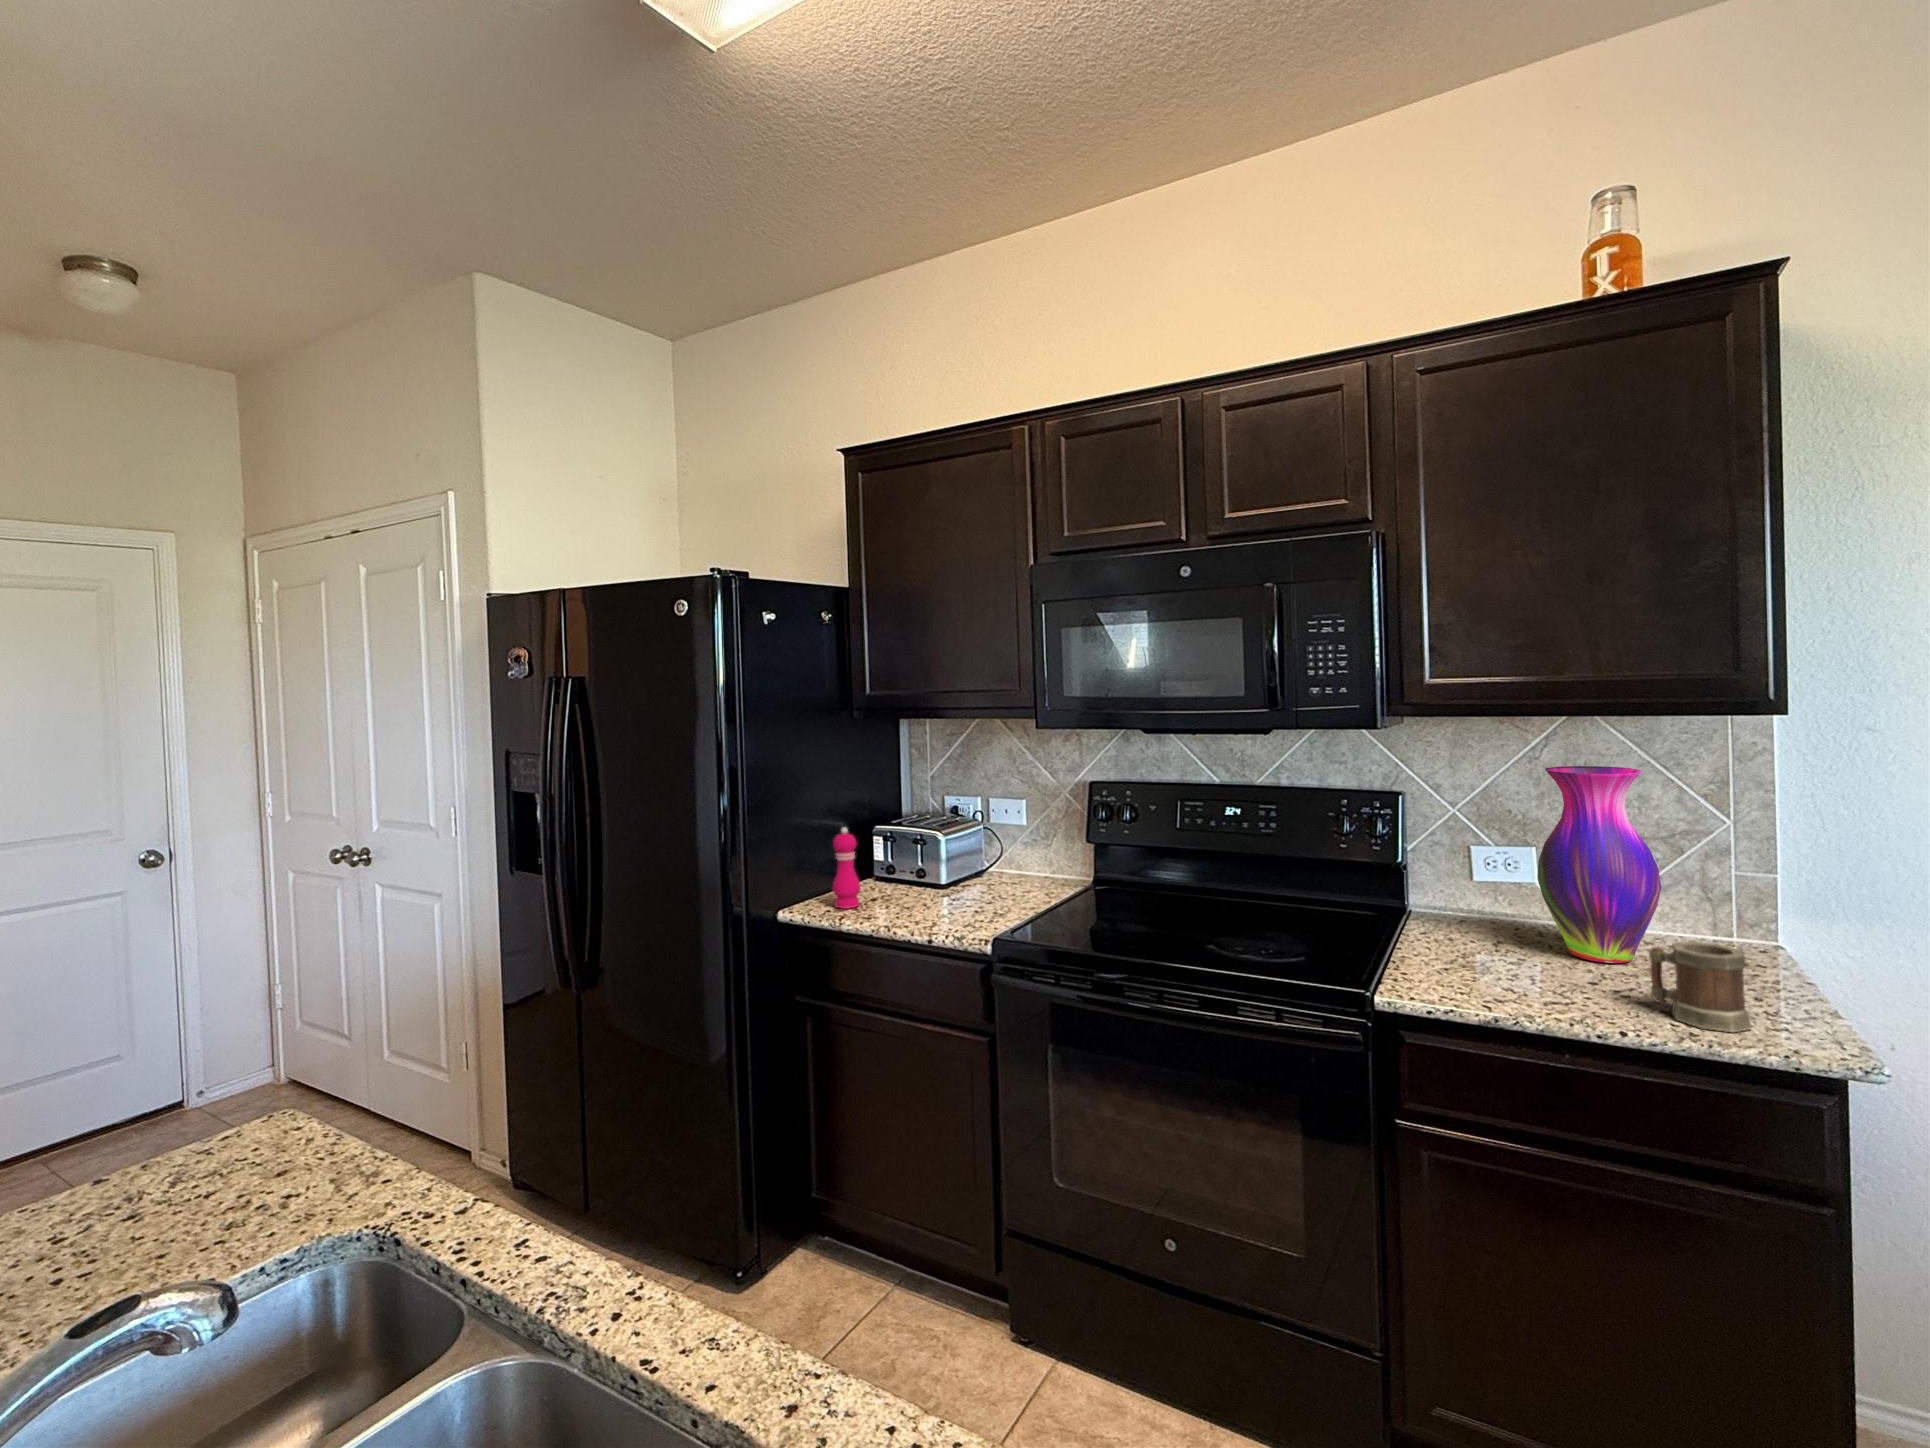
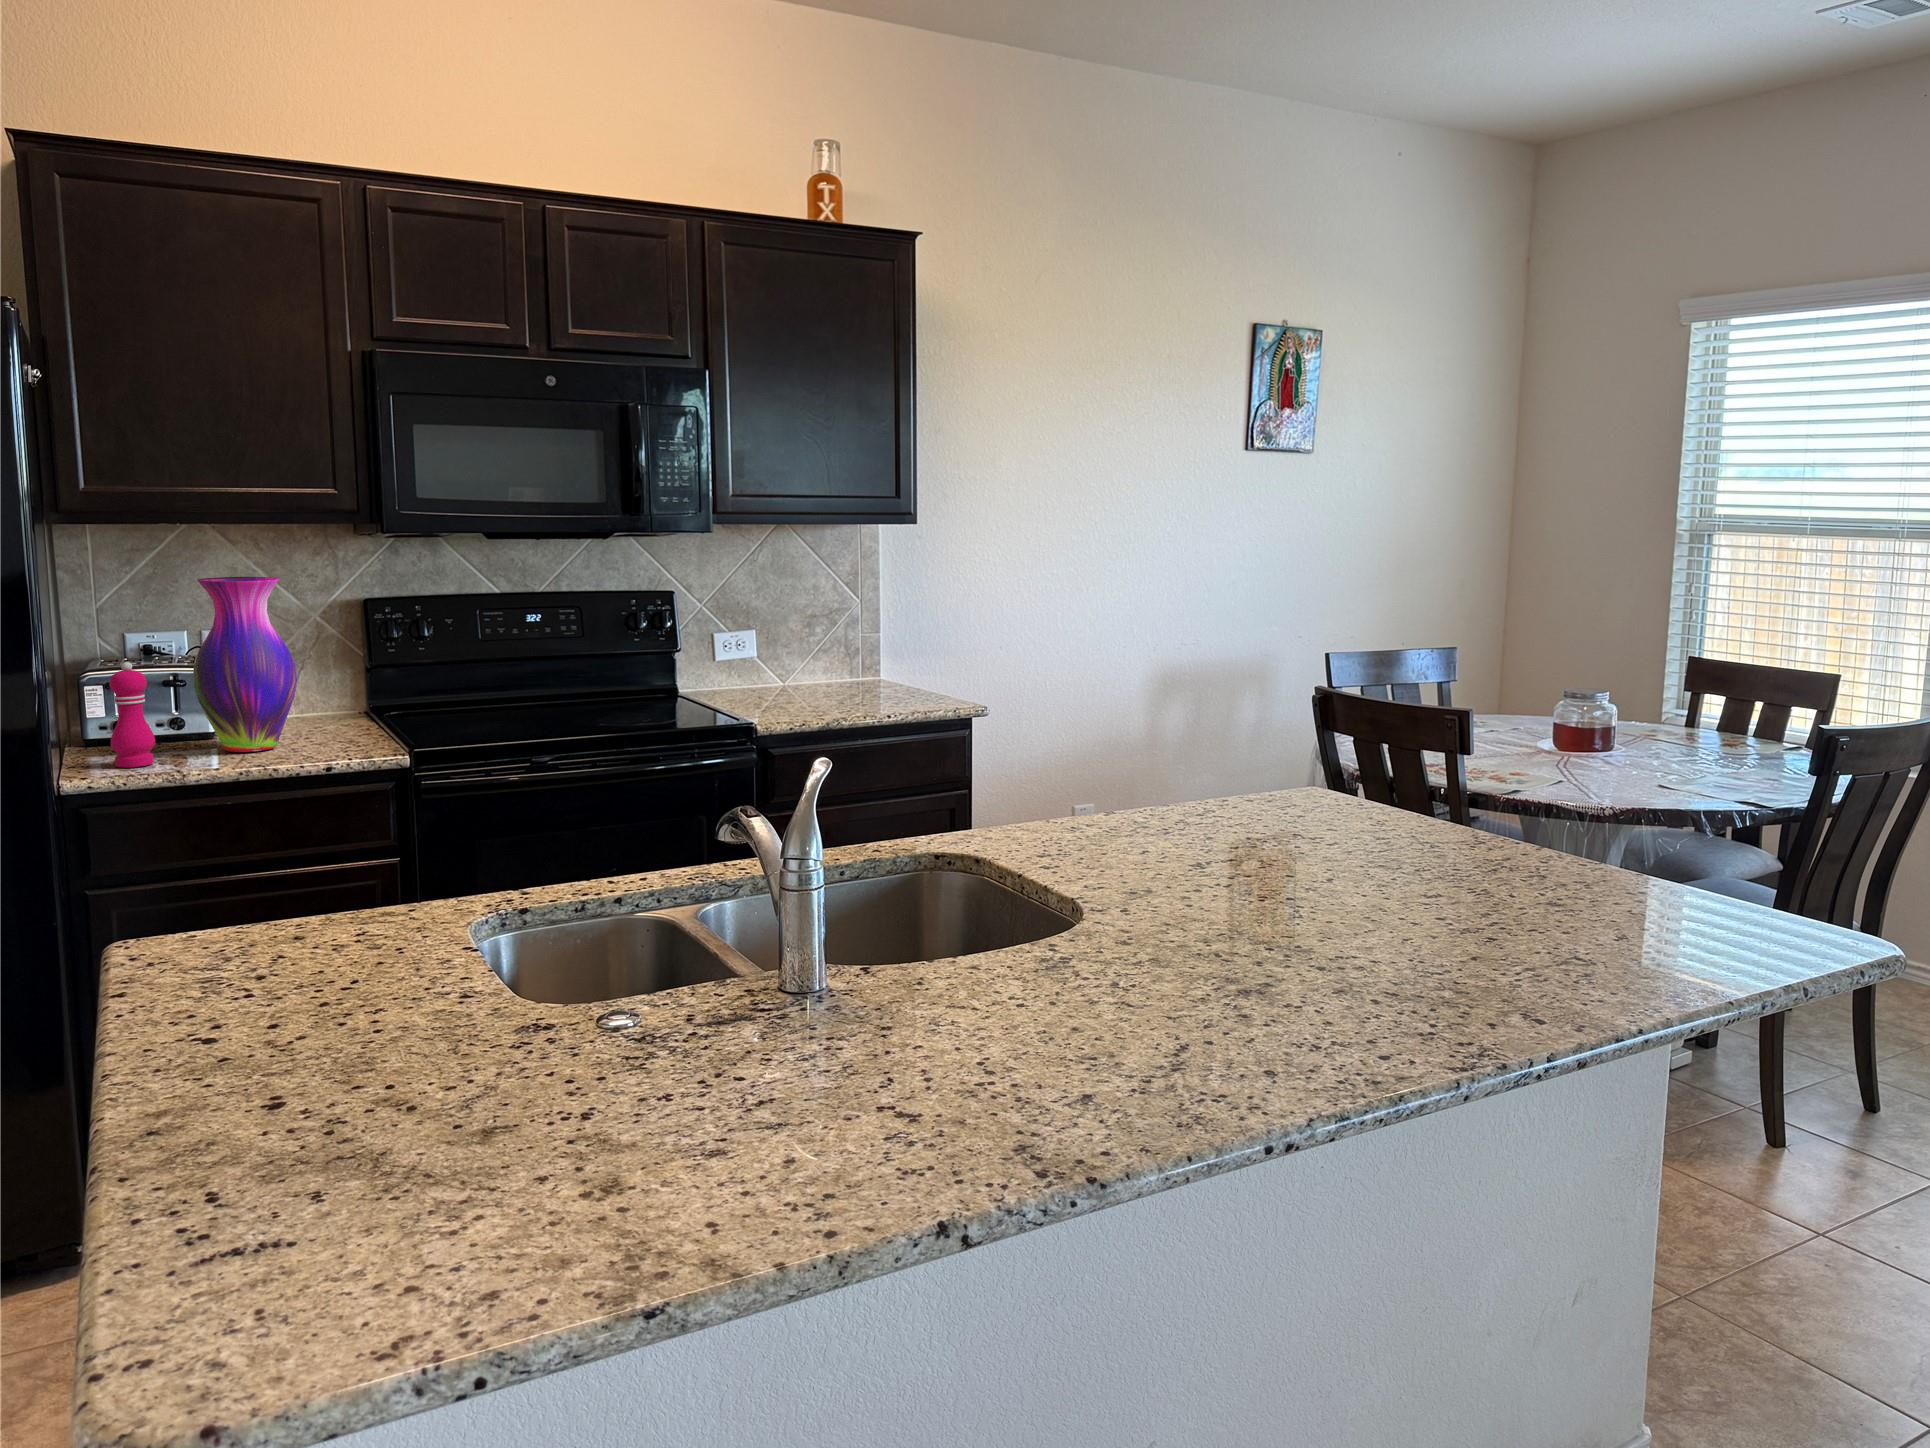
vase: present [1537,766,1661,963] -> present [193,577,297,752]
mug: present [1649,941,1752,1032] -> none [880,664,926,710]

